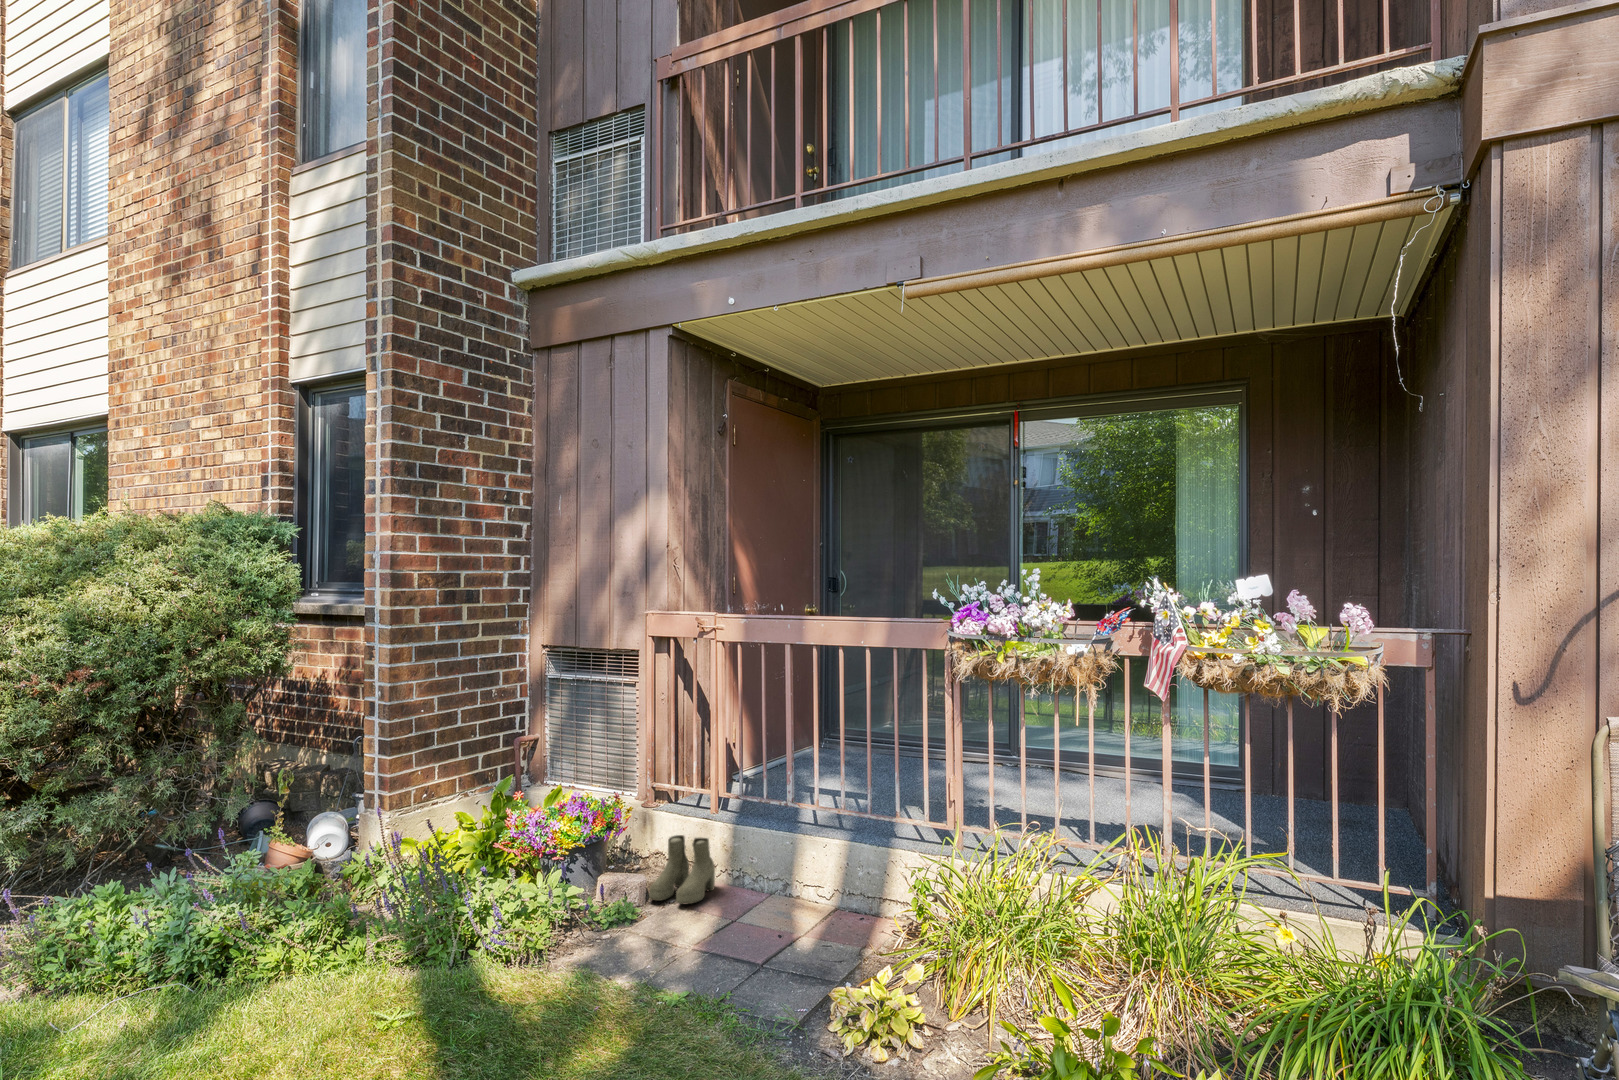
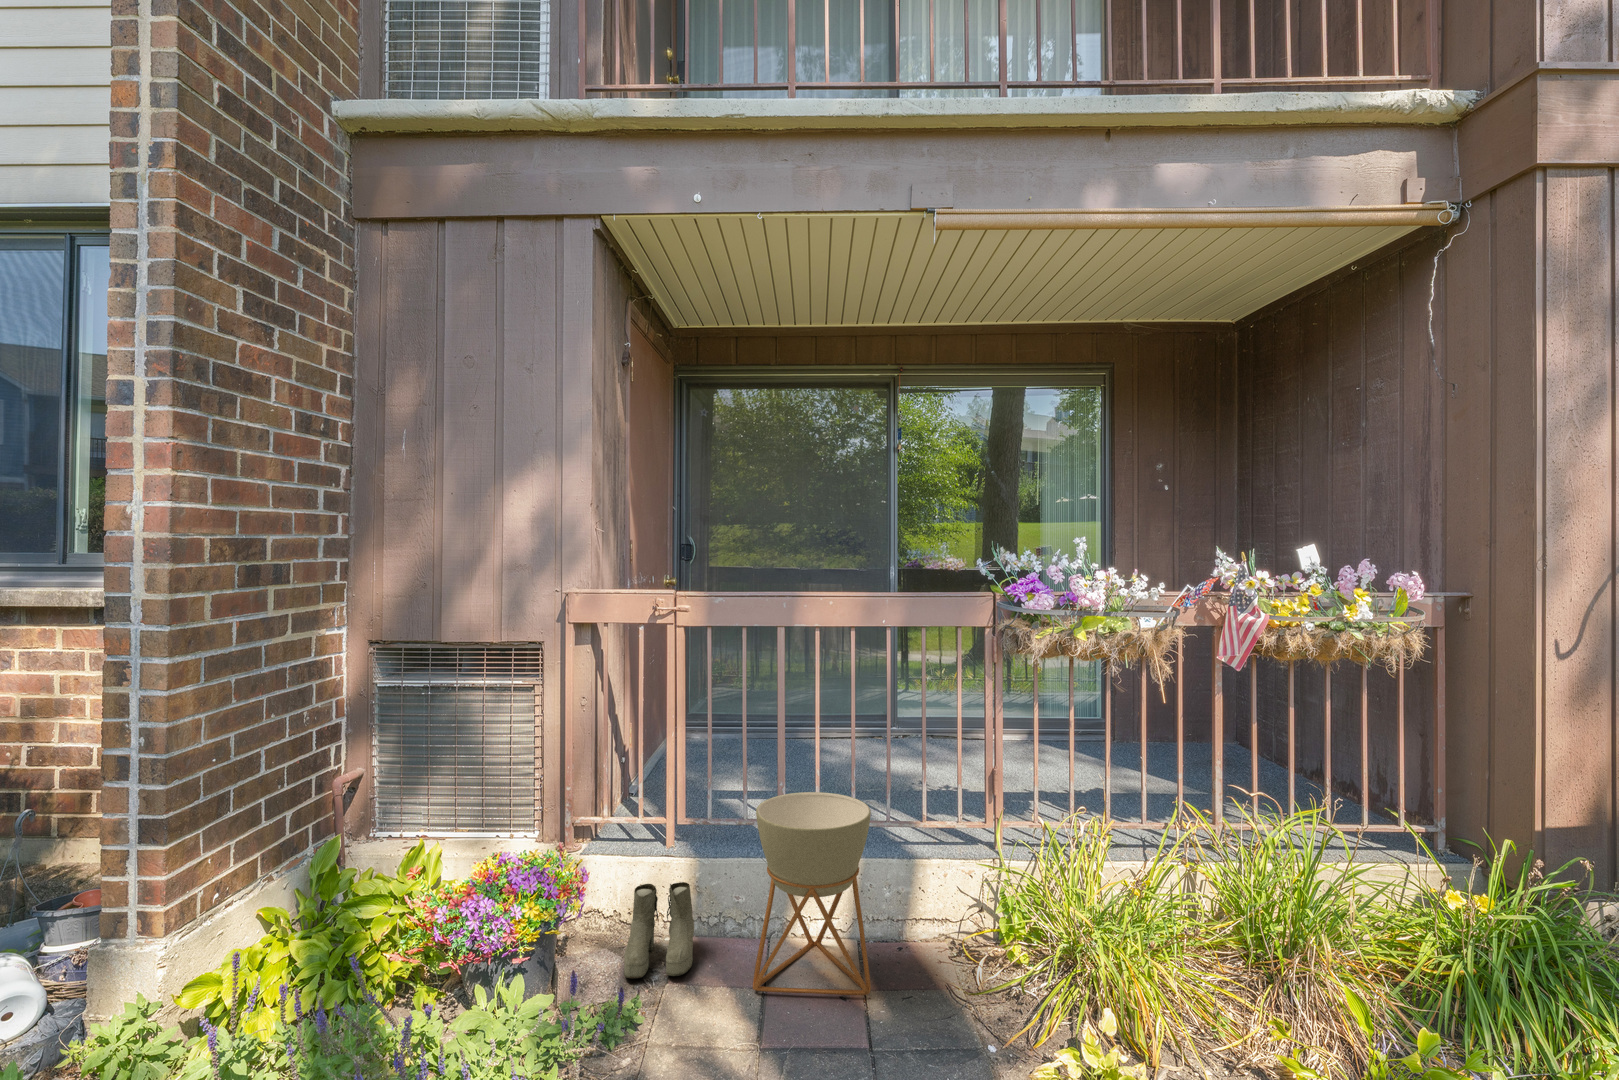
planter: none [724,777,822,943] -> present [753,792,871,995]

